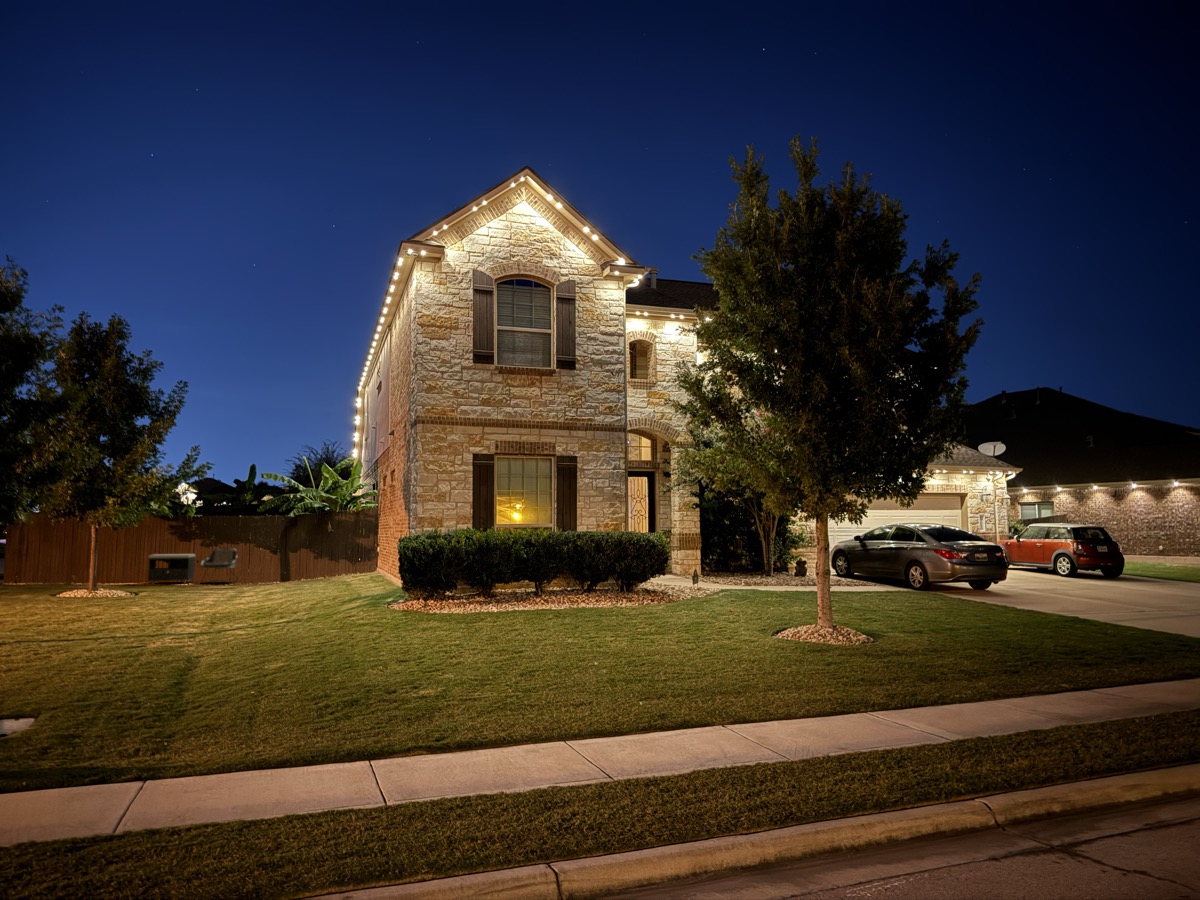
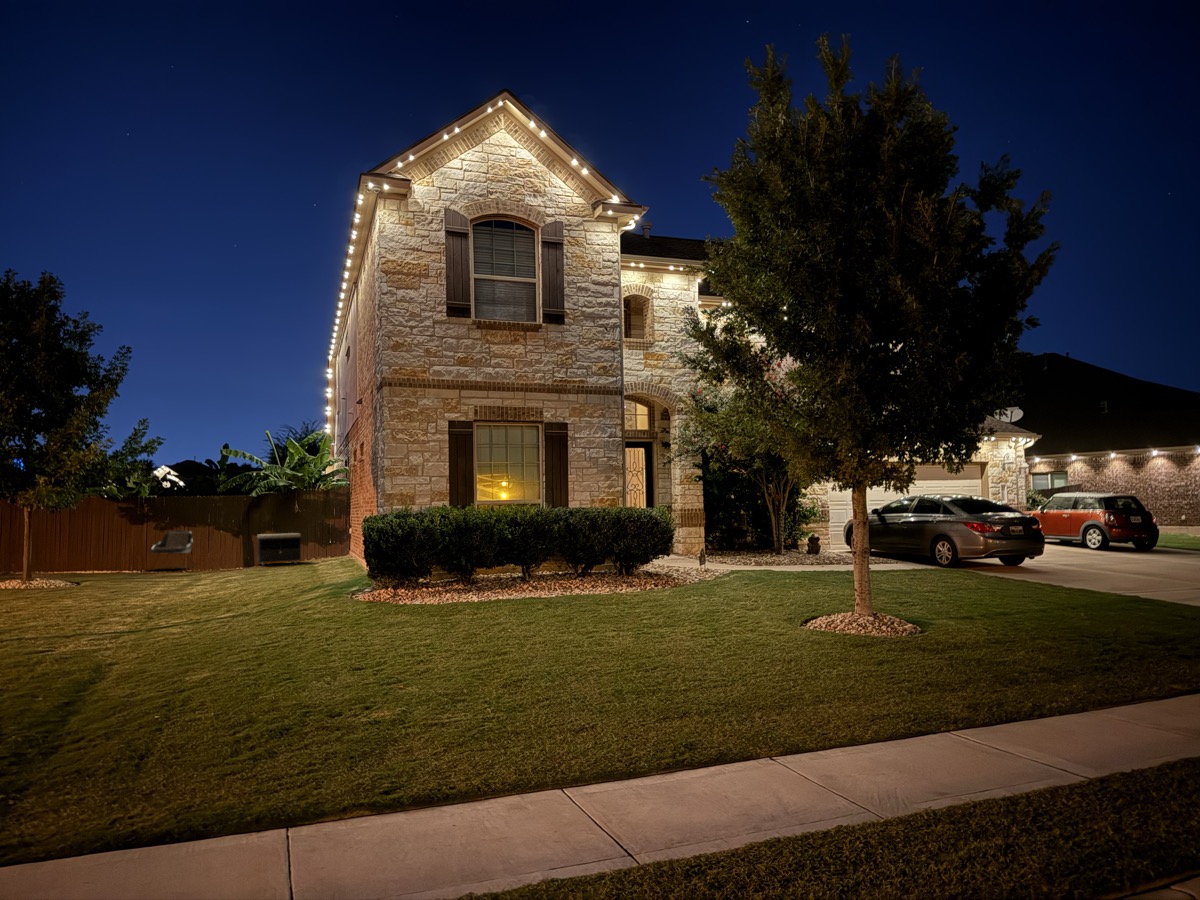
storage bench: present [148,554,195,583] -> present [257,533,301,565]

